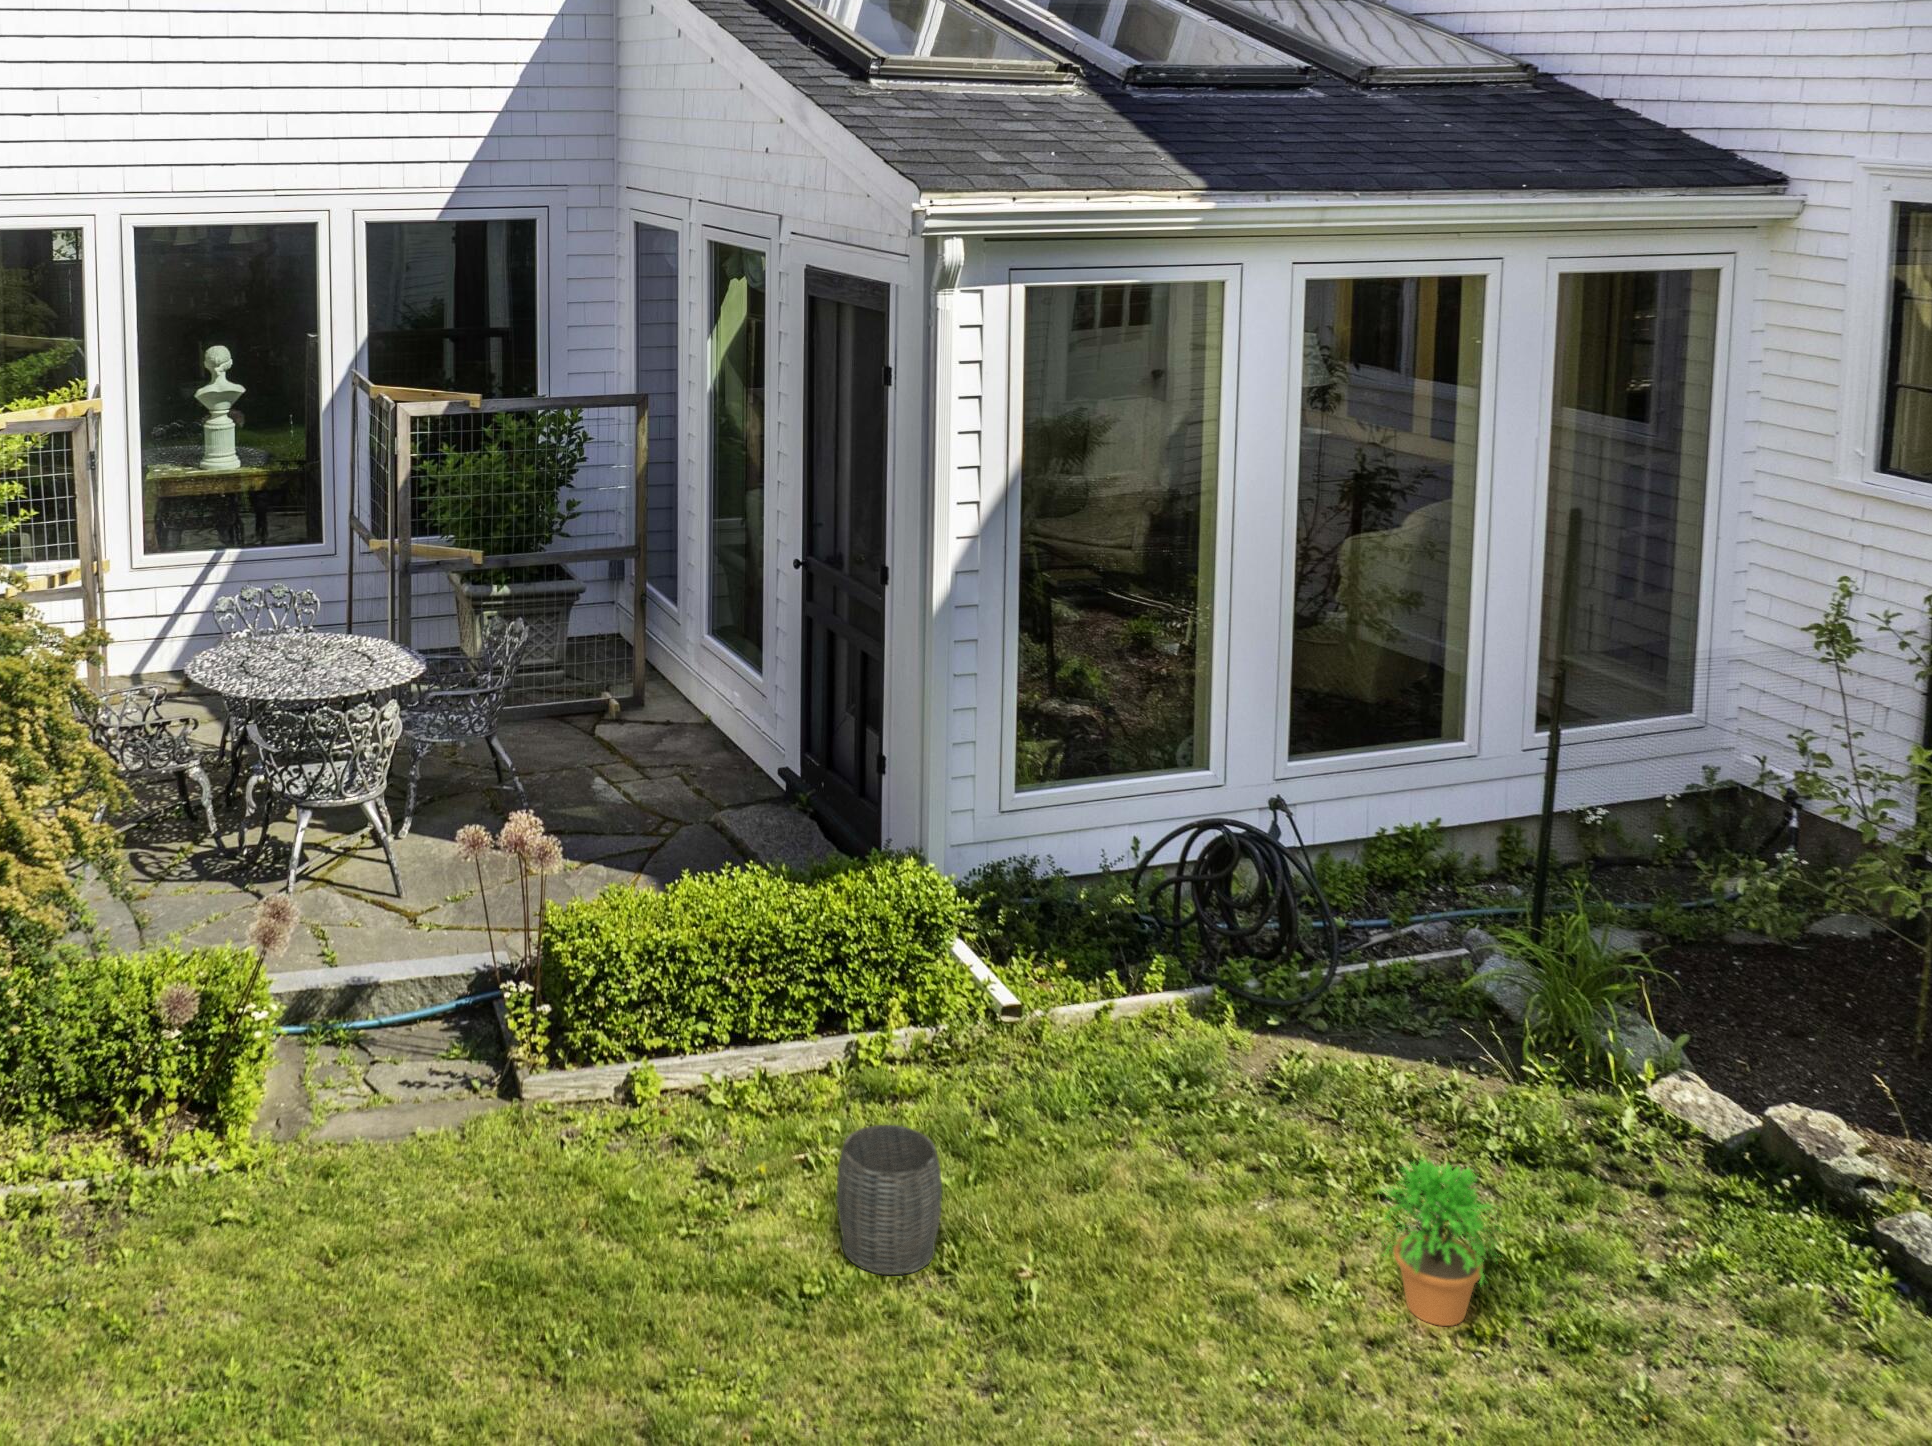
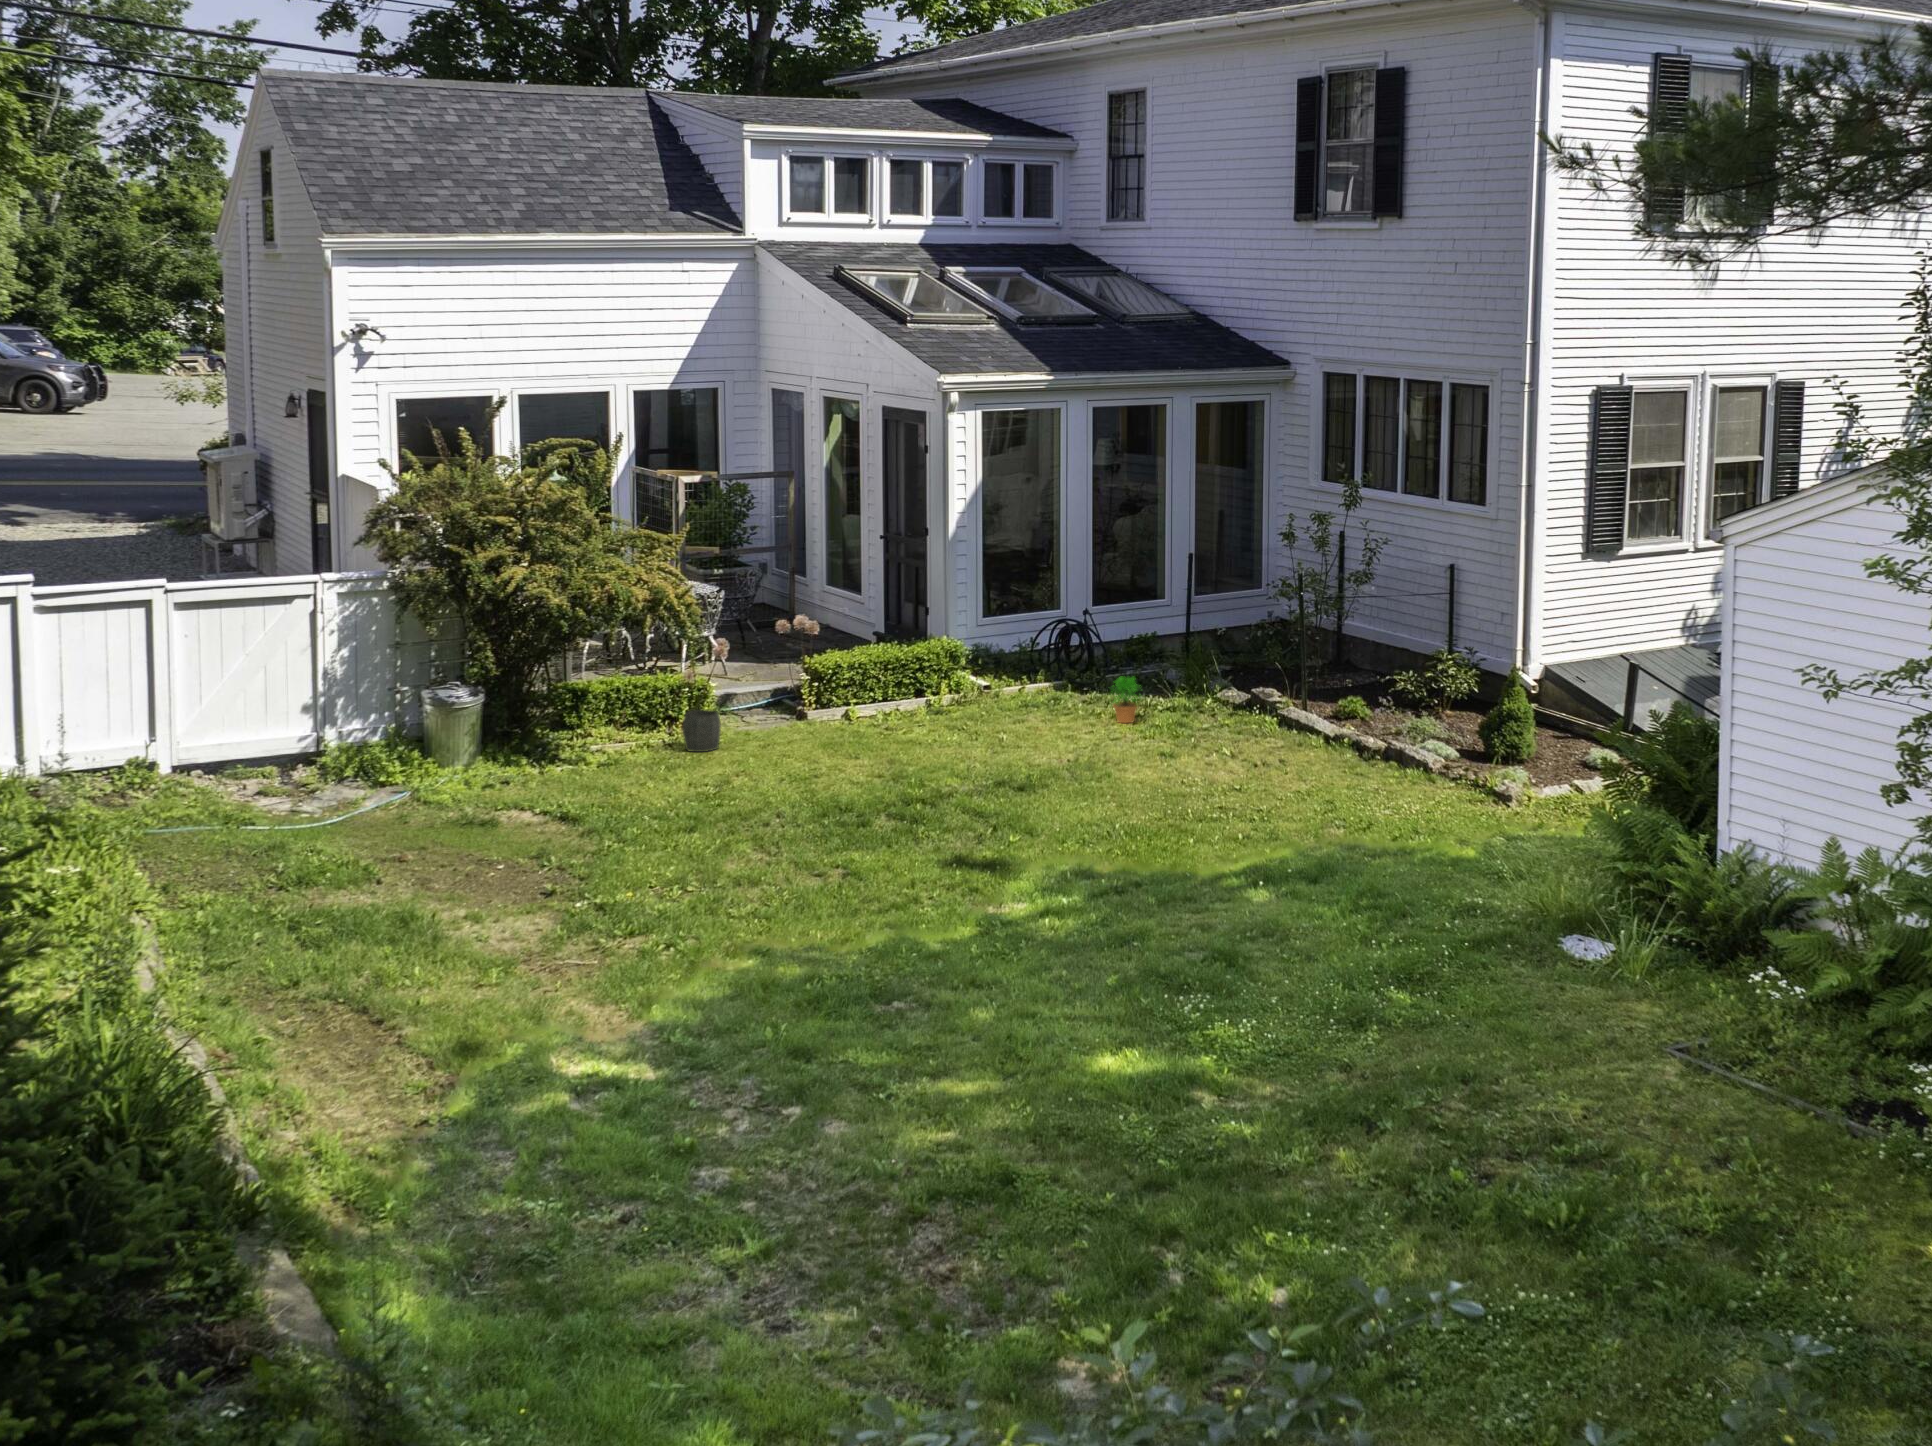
woven basket: present [837,1125,942,1275] -> present [683,709,721,752]

